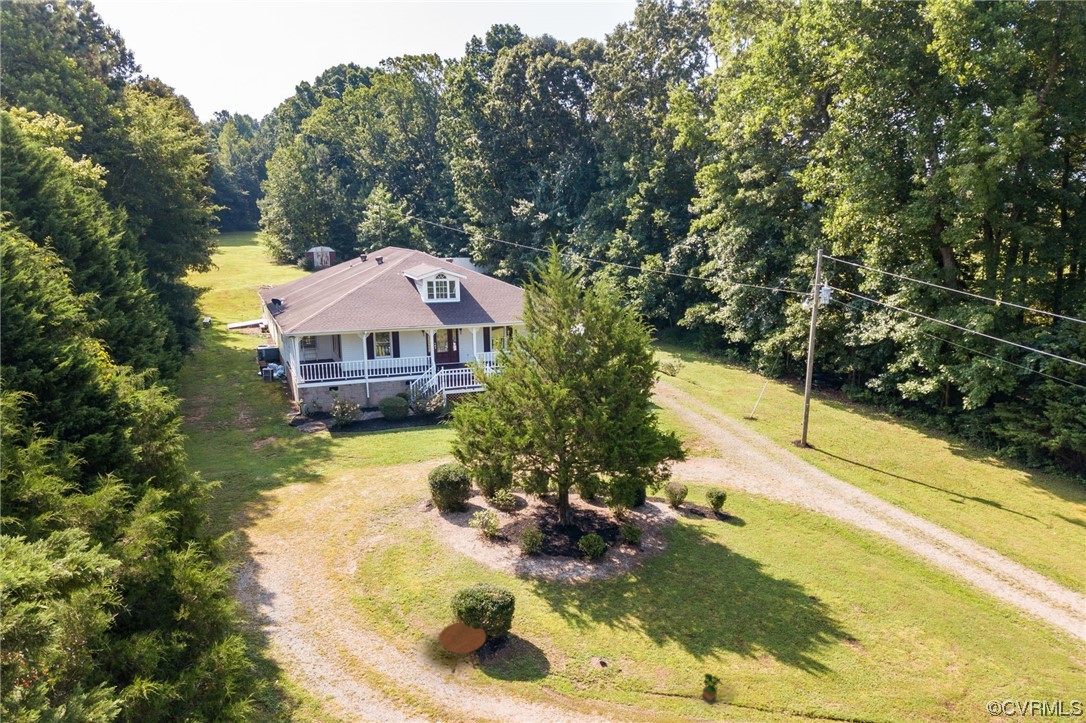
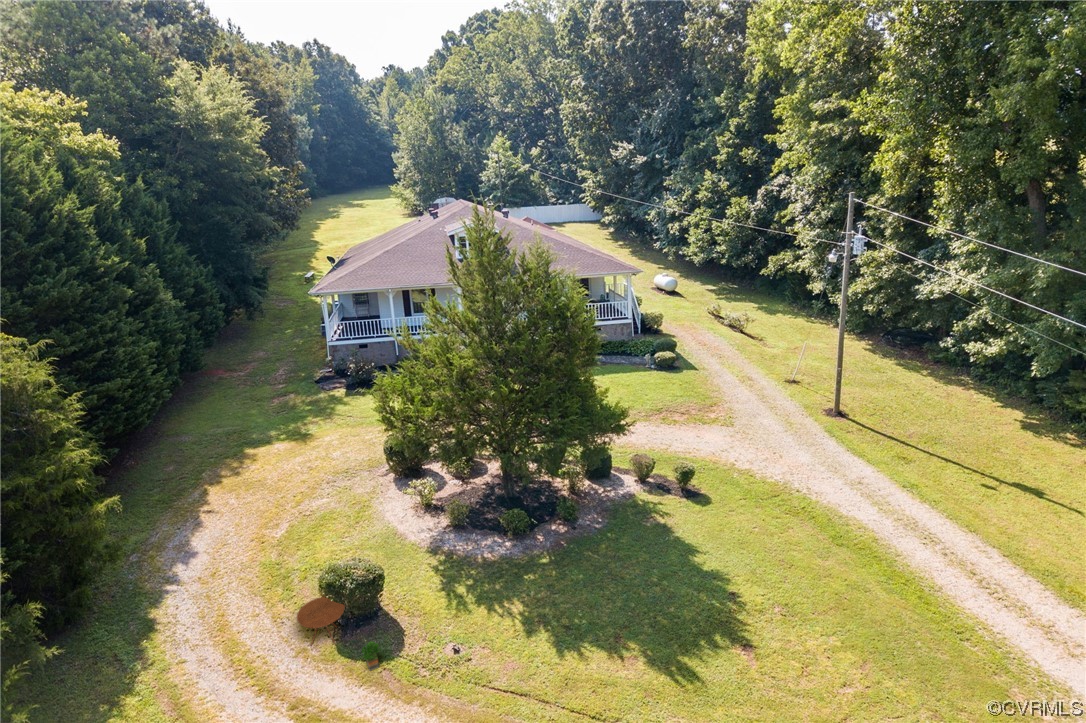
potted tree: present [702,674,721,705] -> present [362,642,381,671]

